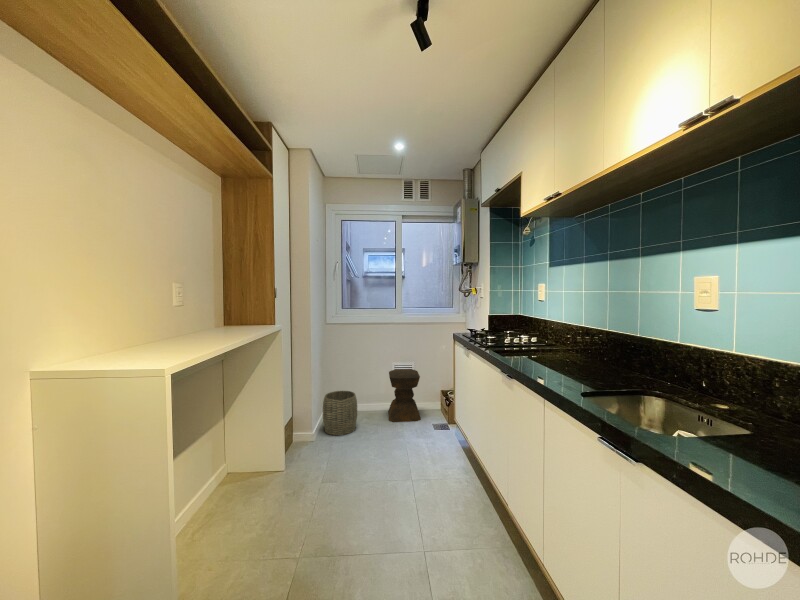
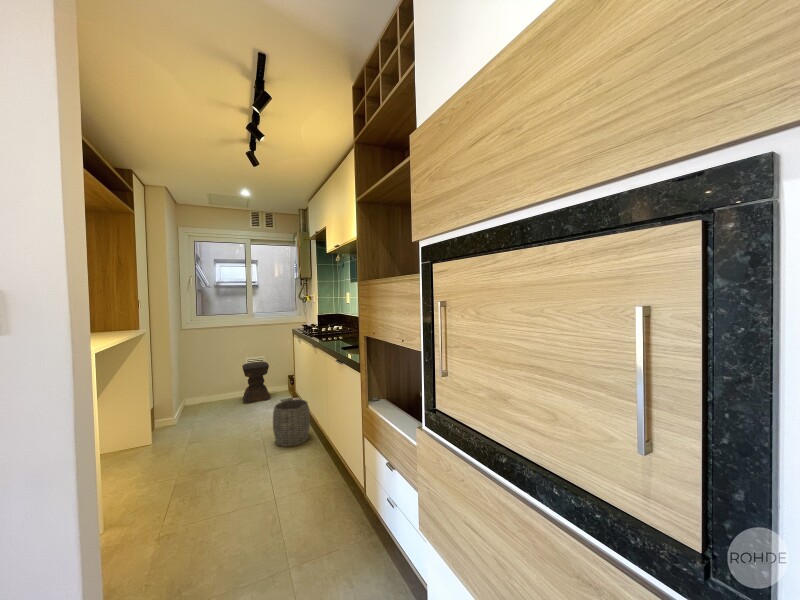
woven basket: present [323,391,357,435] -> present [273,399,310,447]

